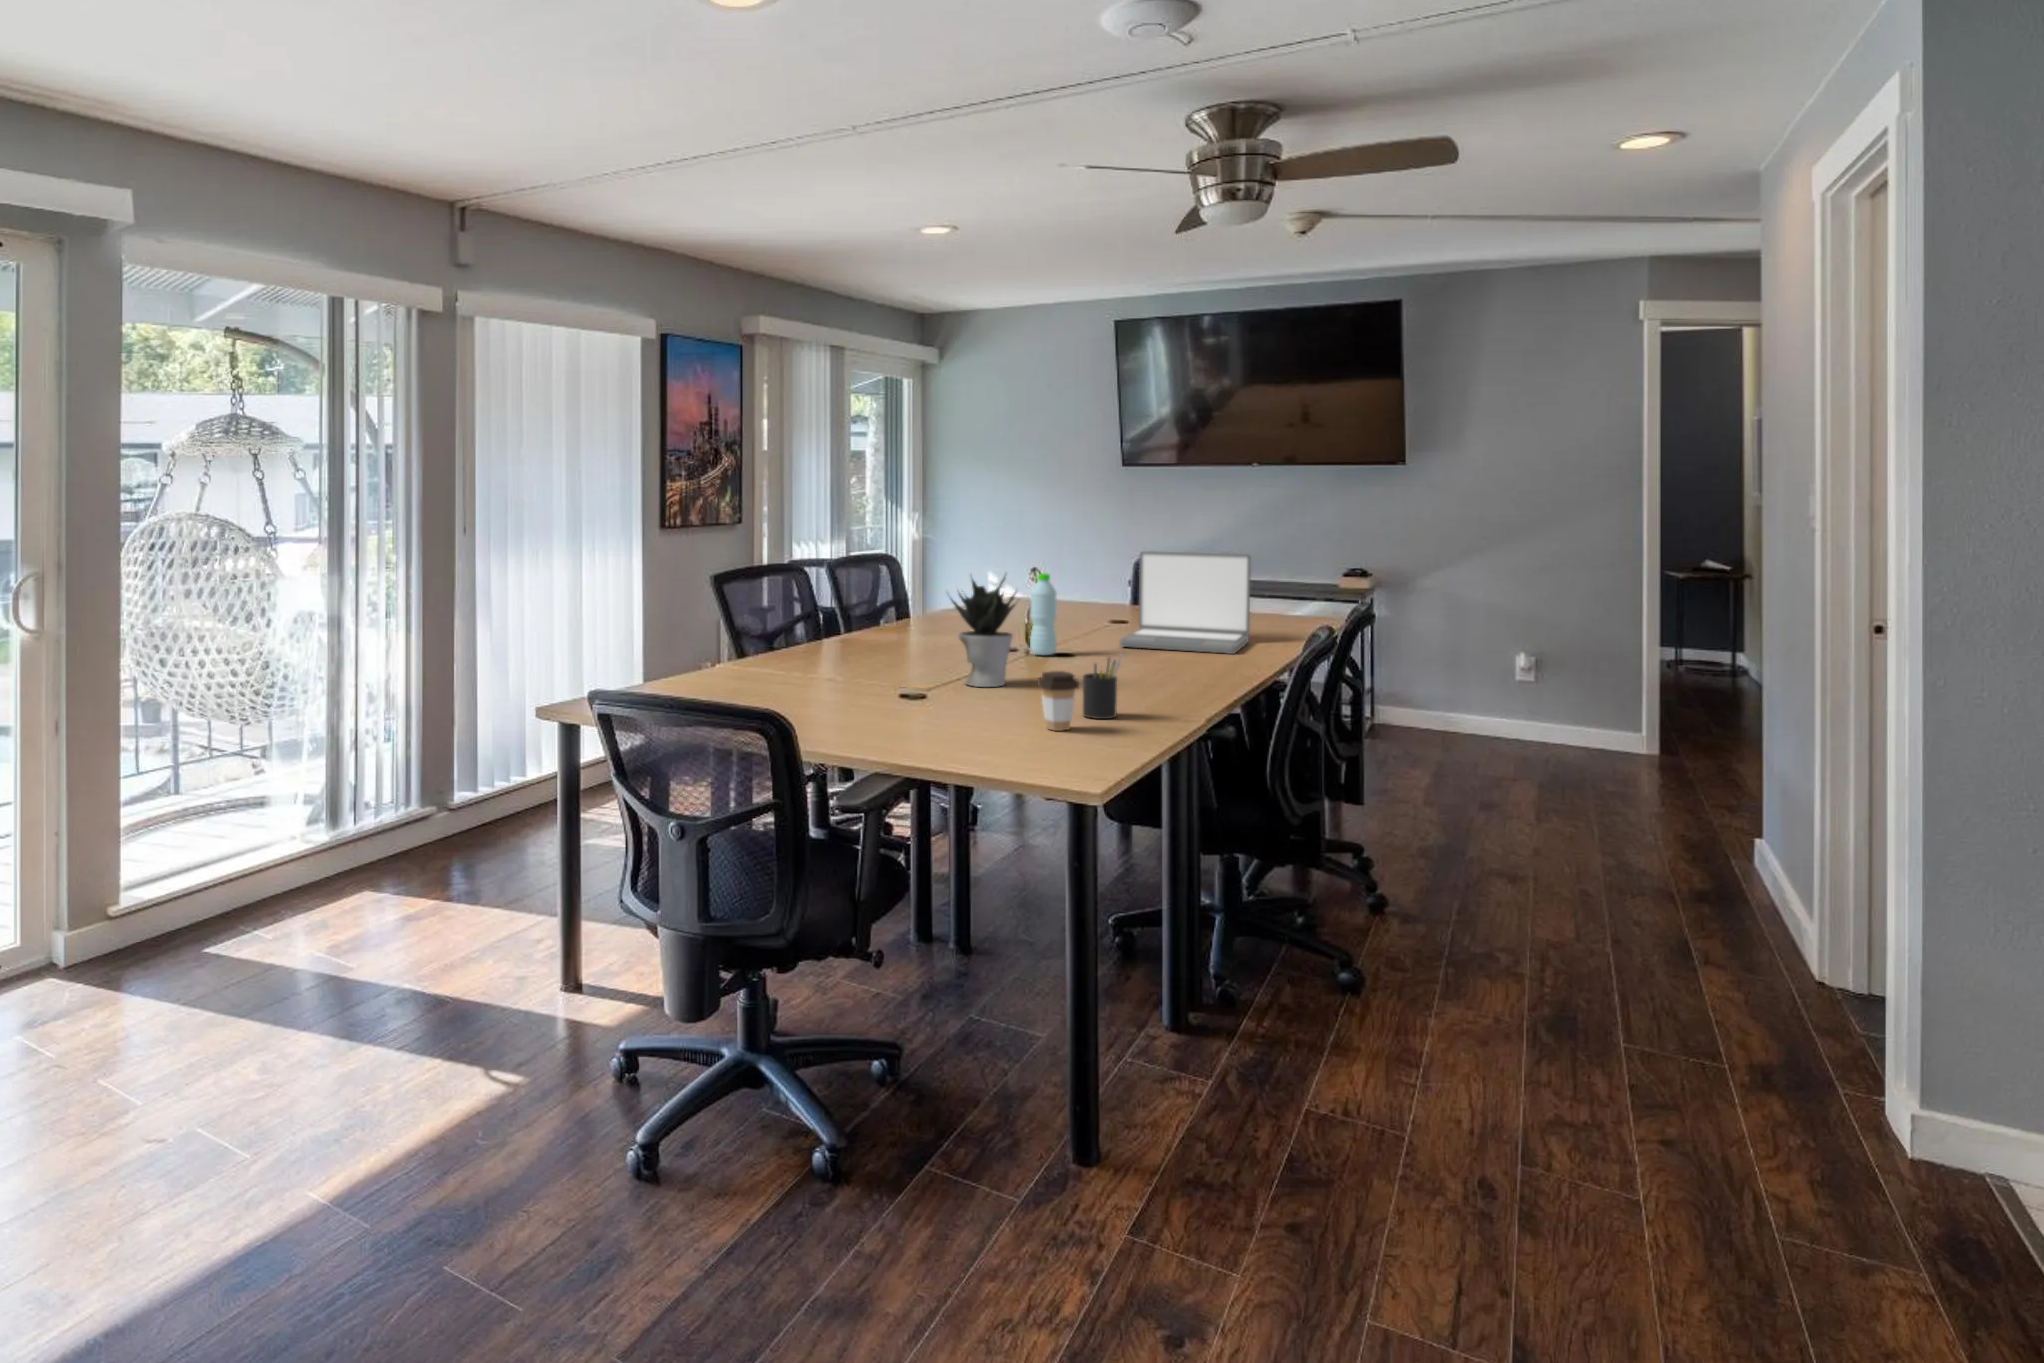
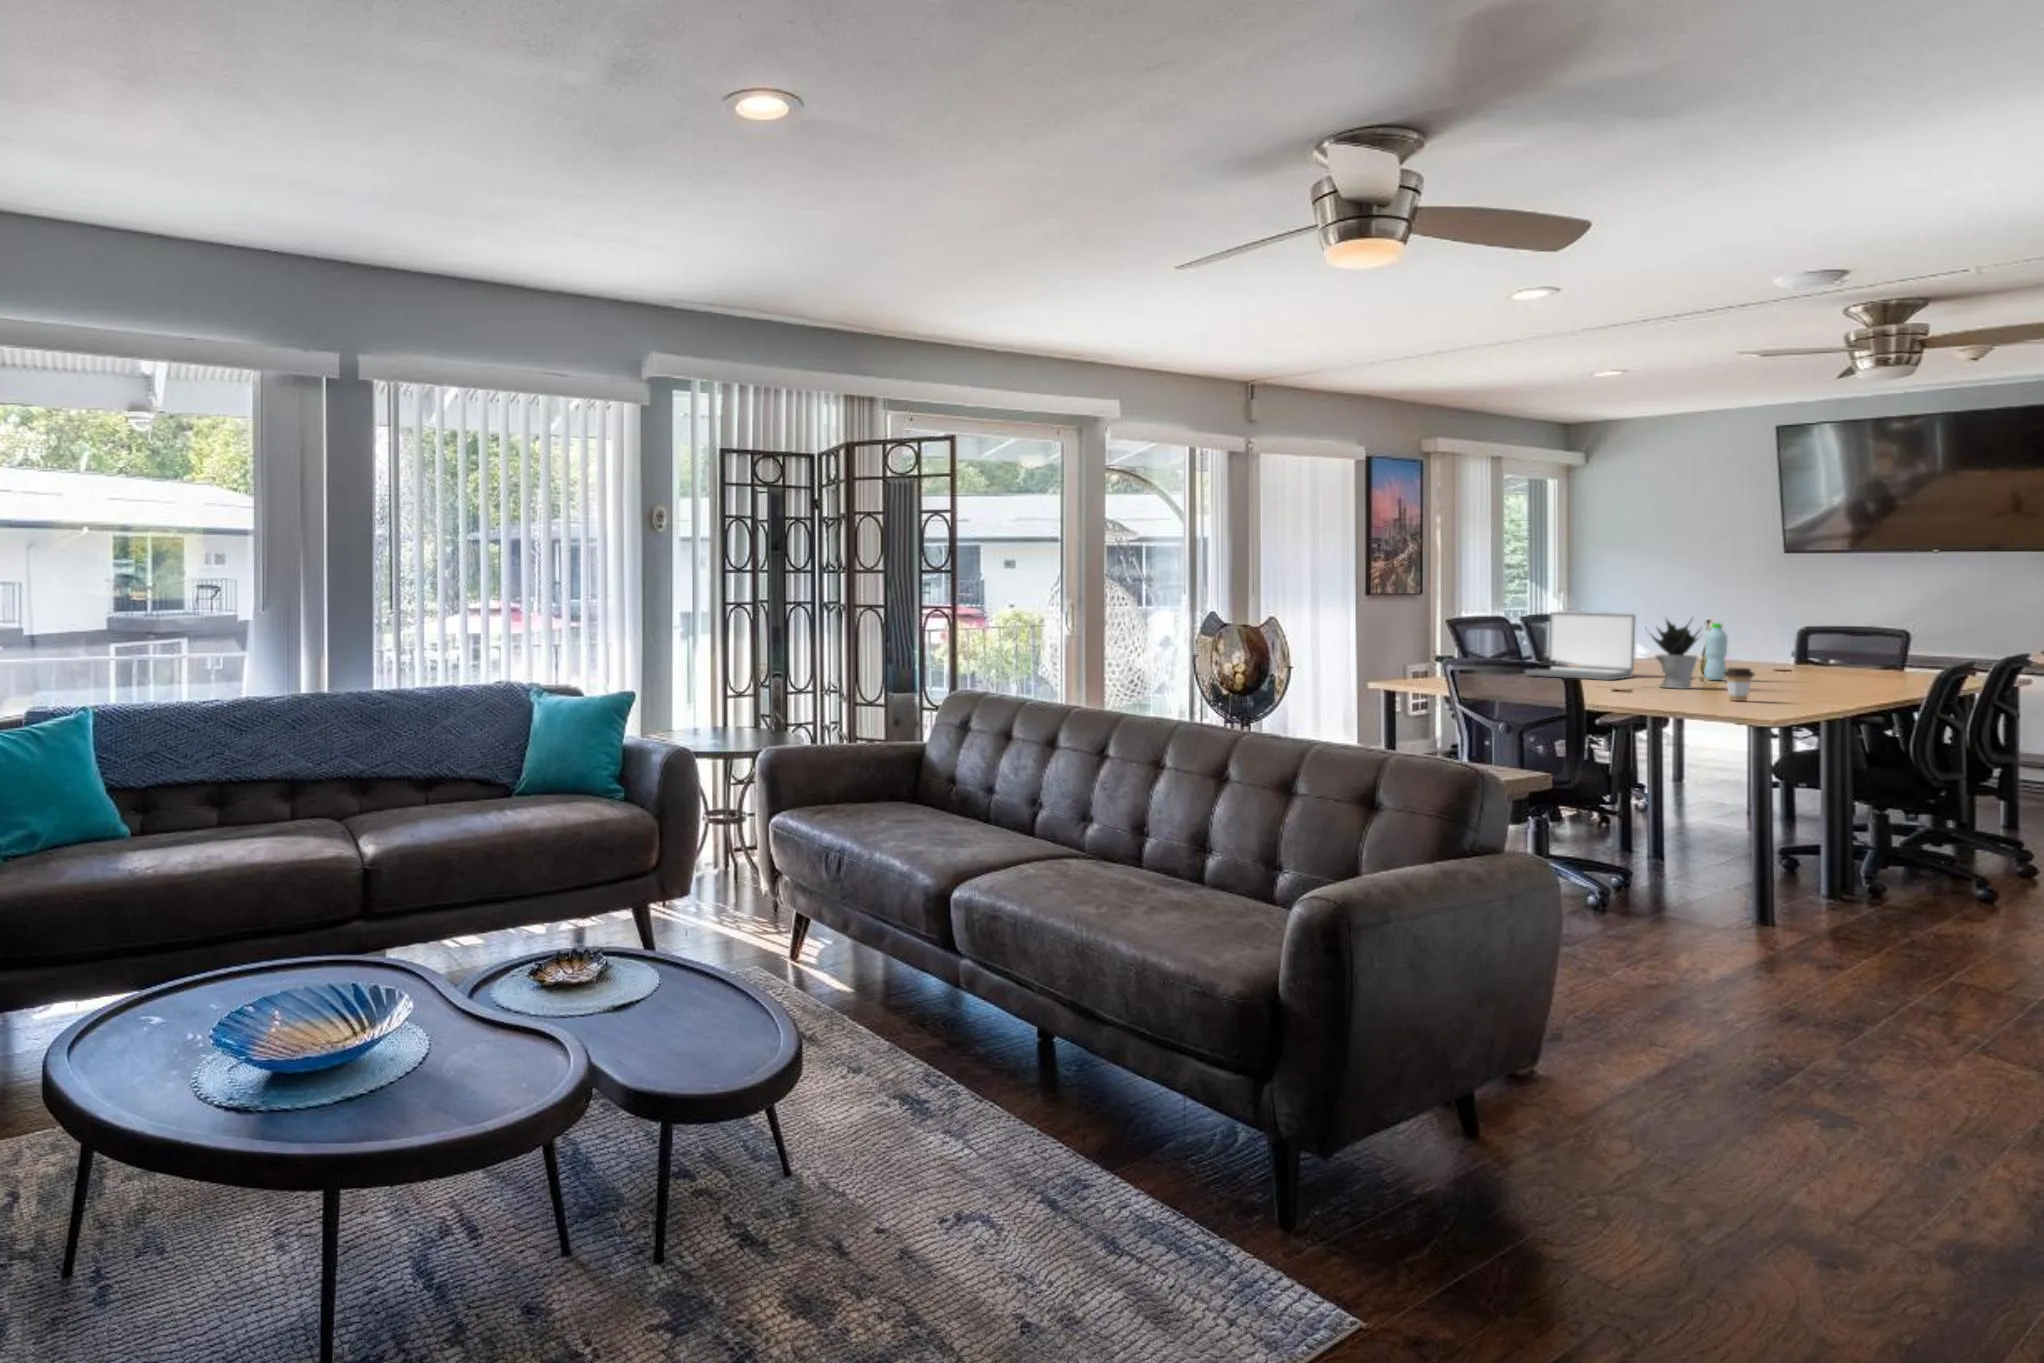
laptop: present [1119,551,1251,654] -> present [1525,612,1635,680]
pen holder: present [1083,654,1121,719] -> none [1755,659,1786,700]

